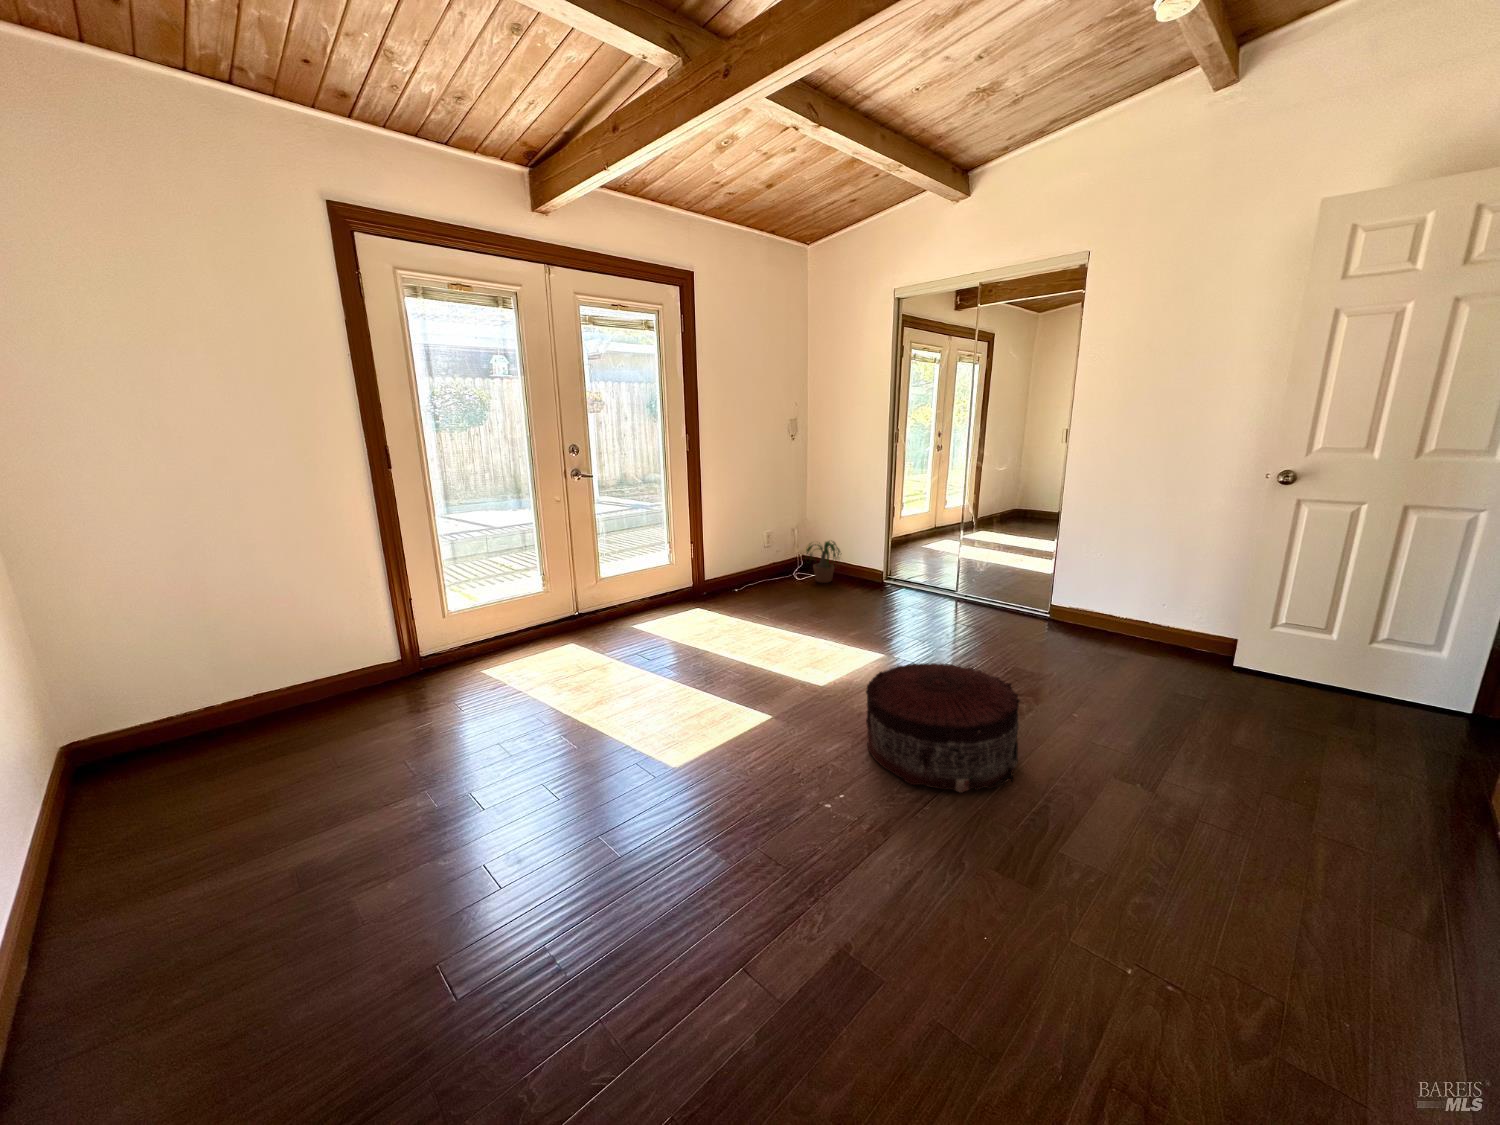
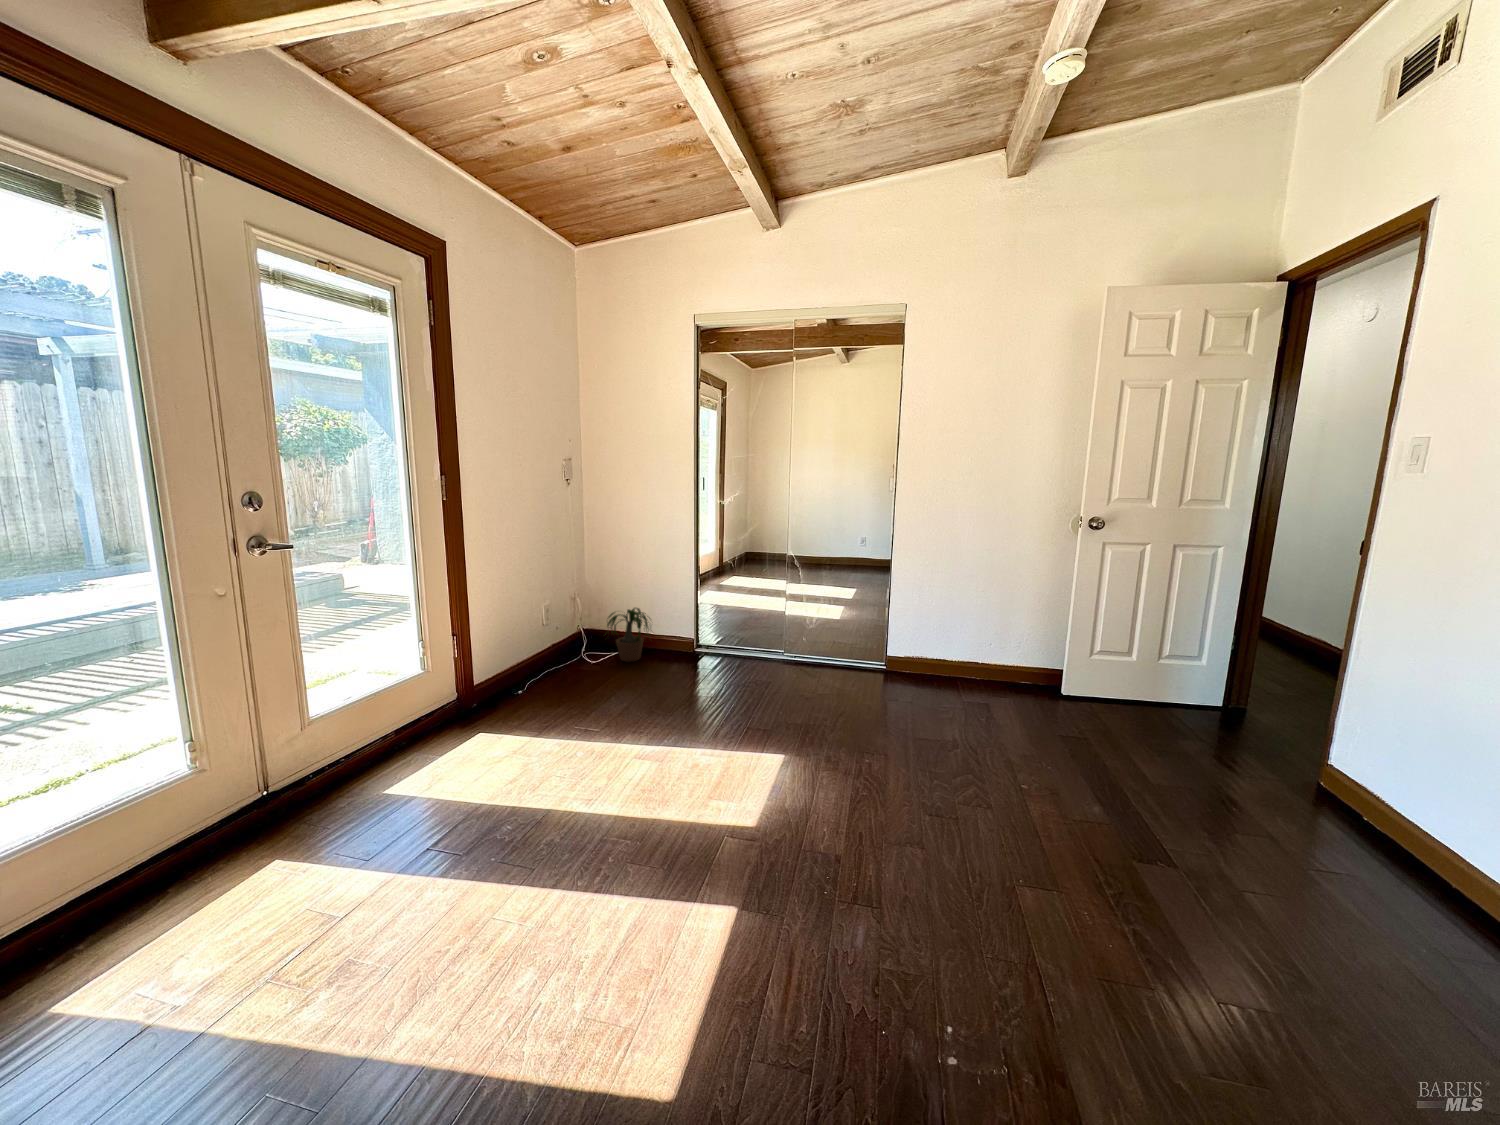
pouf: present [866,663,1020,793] -> none [877,764,1090,972]

